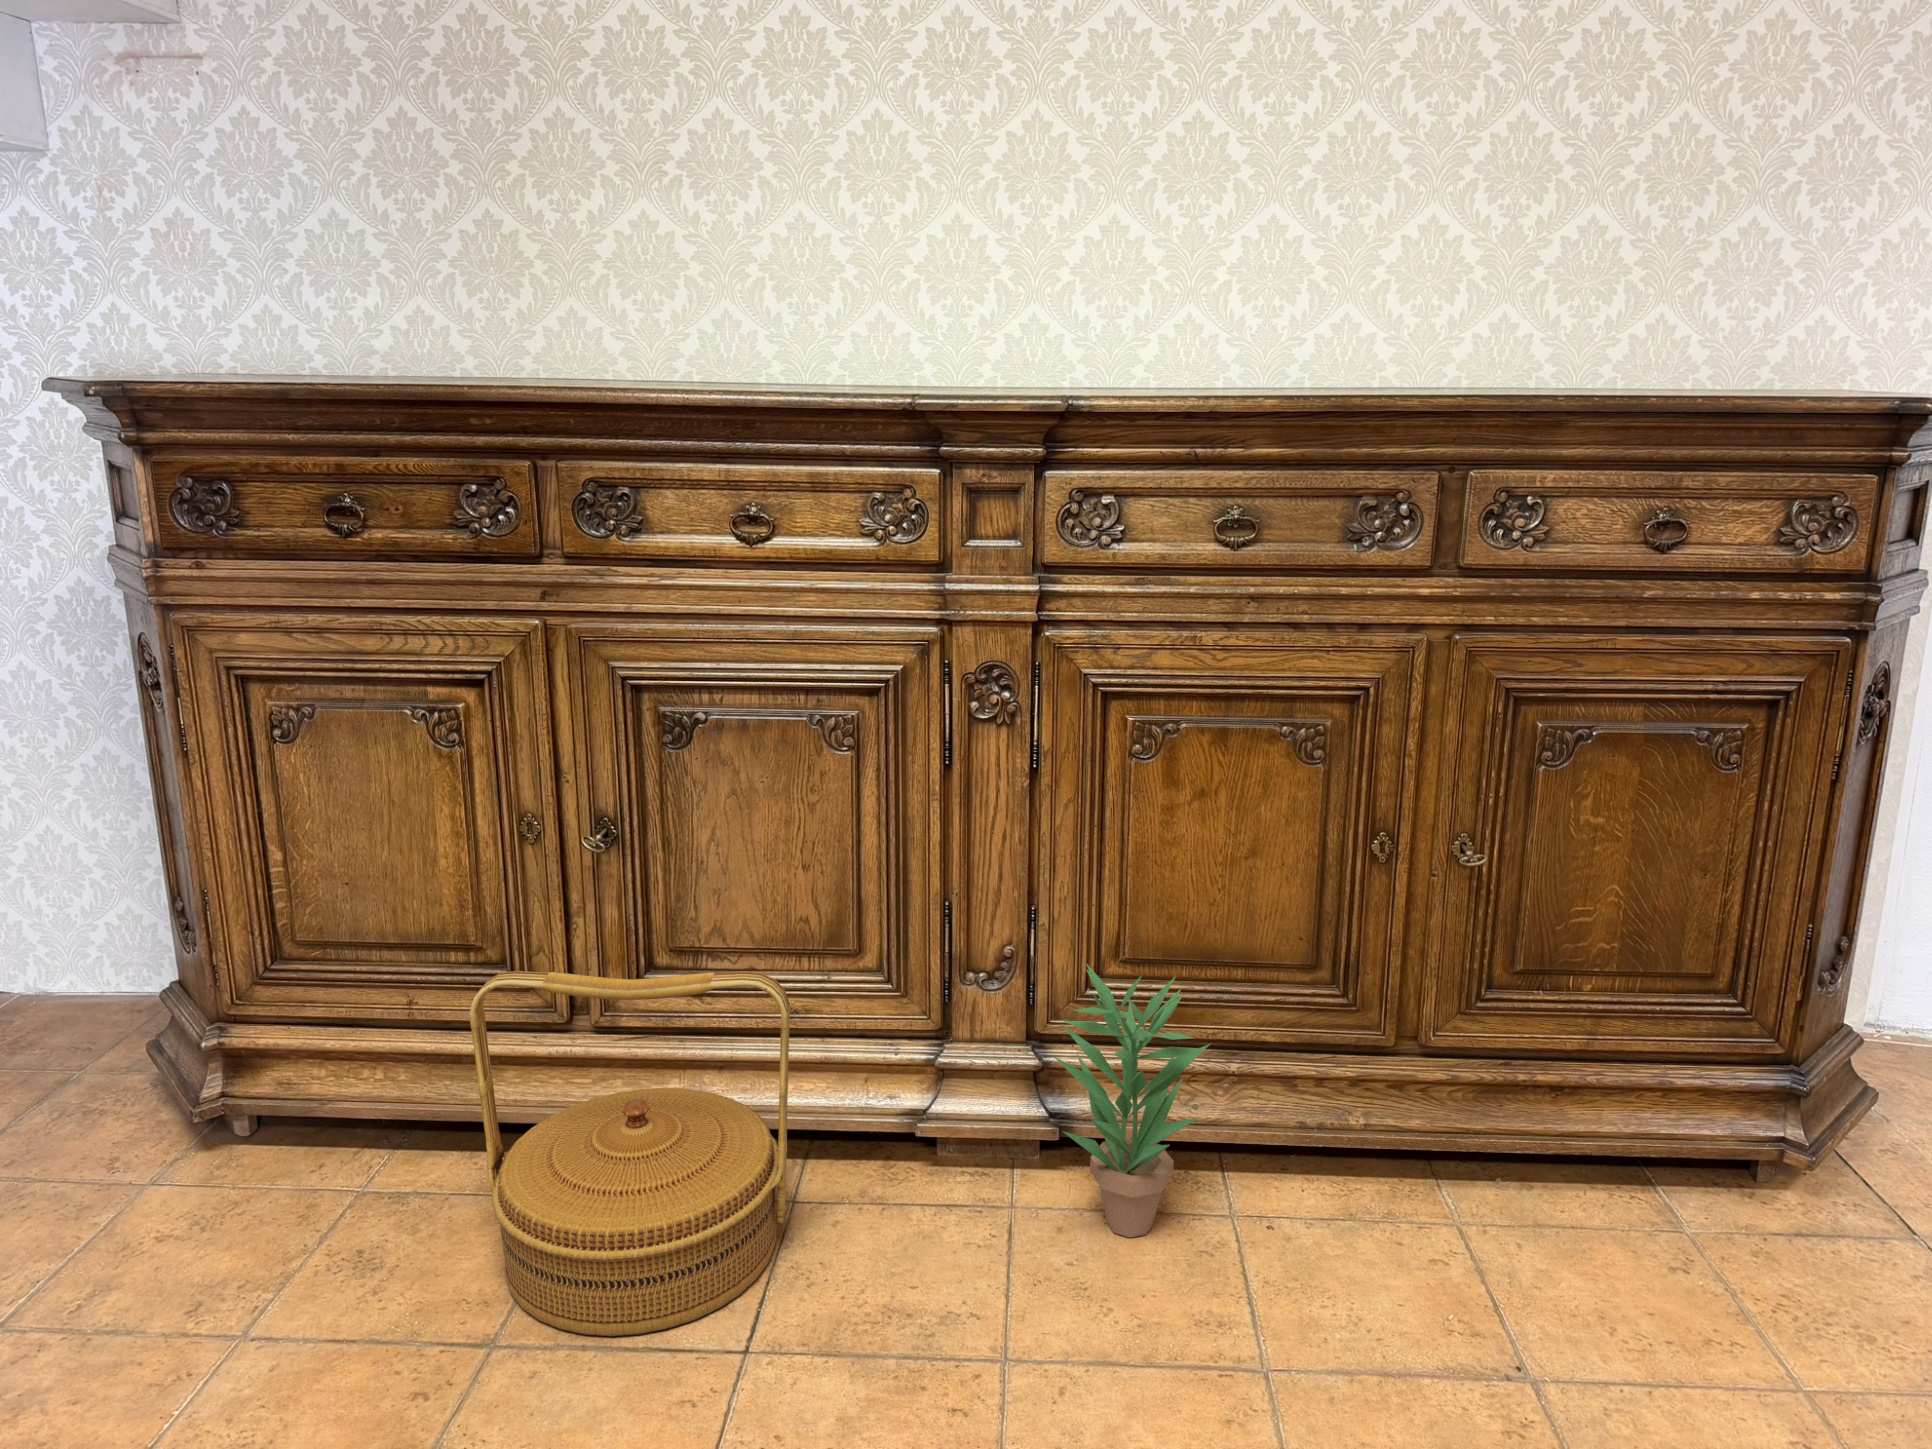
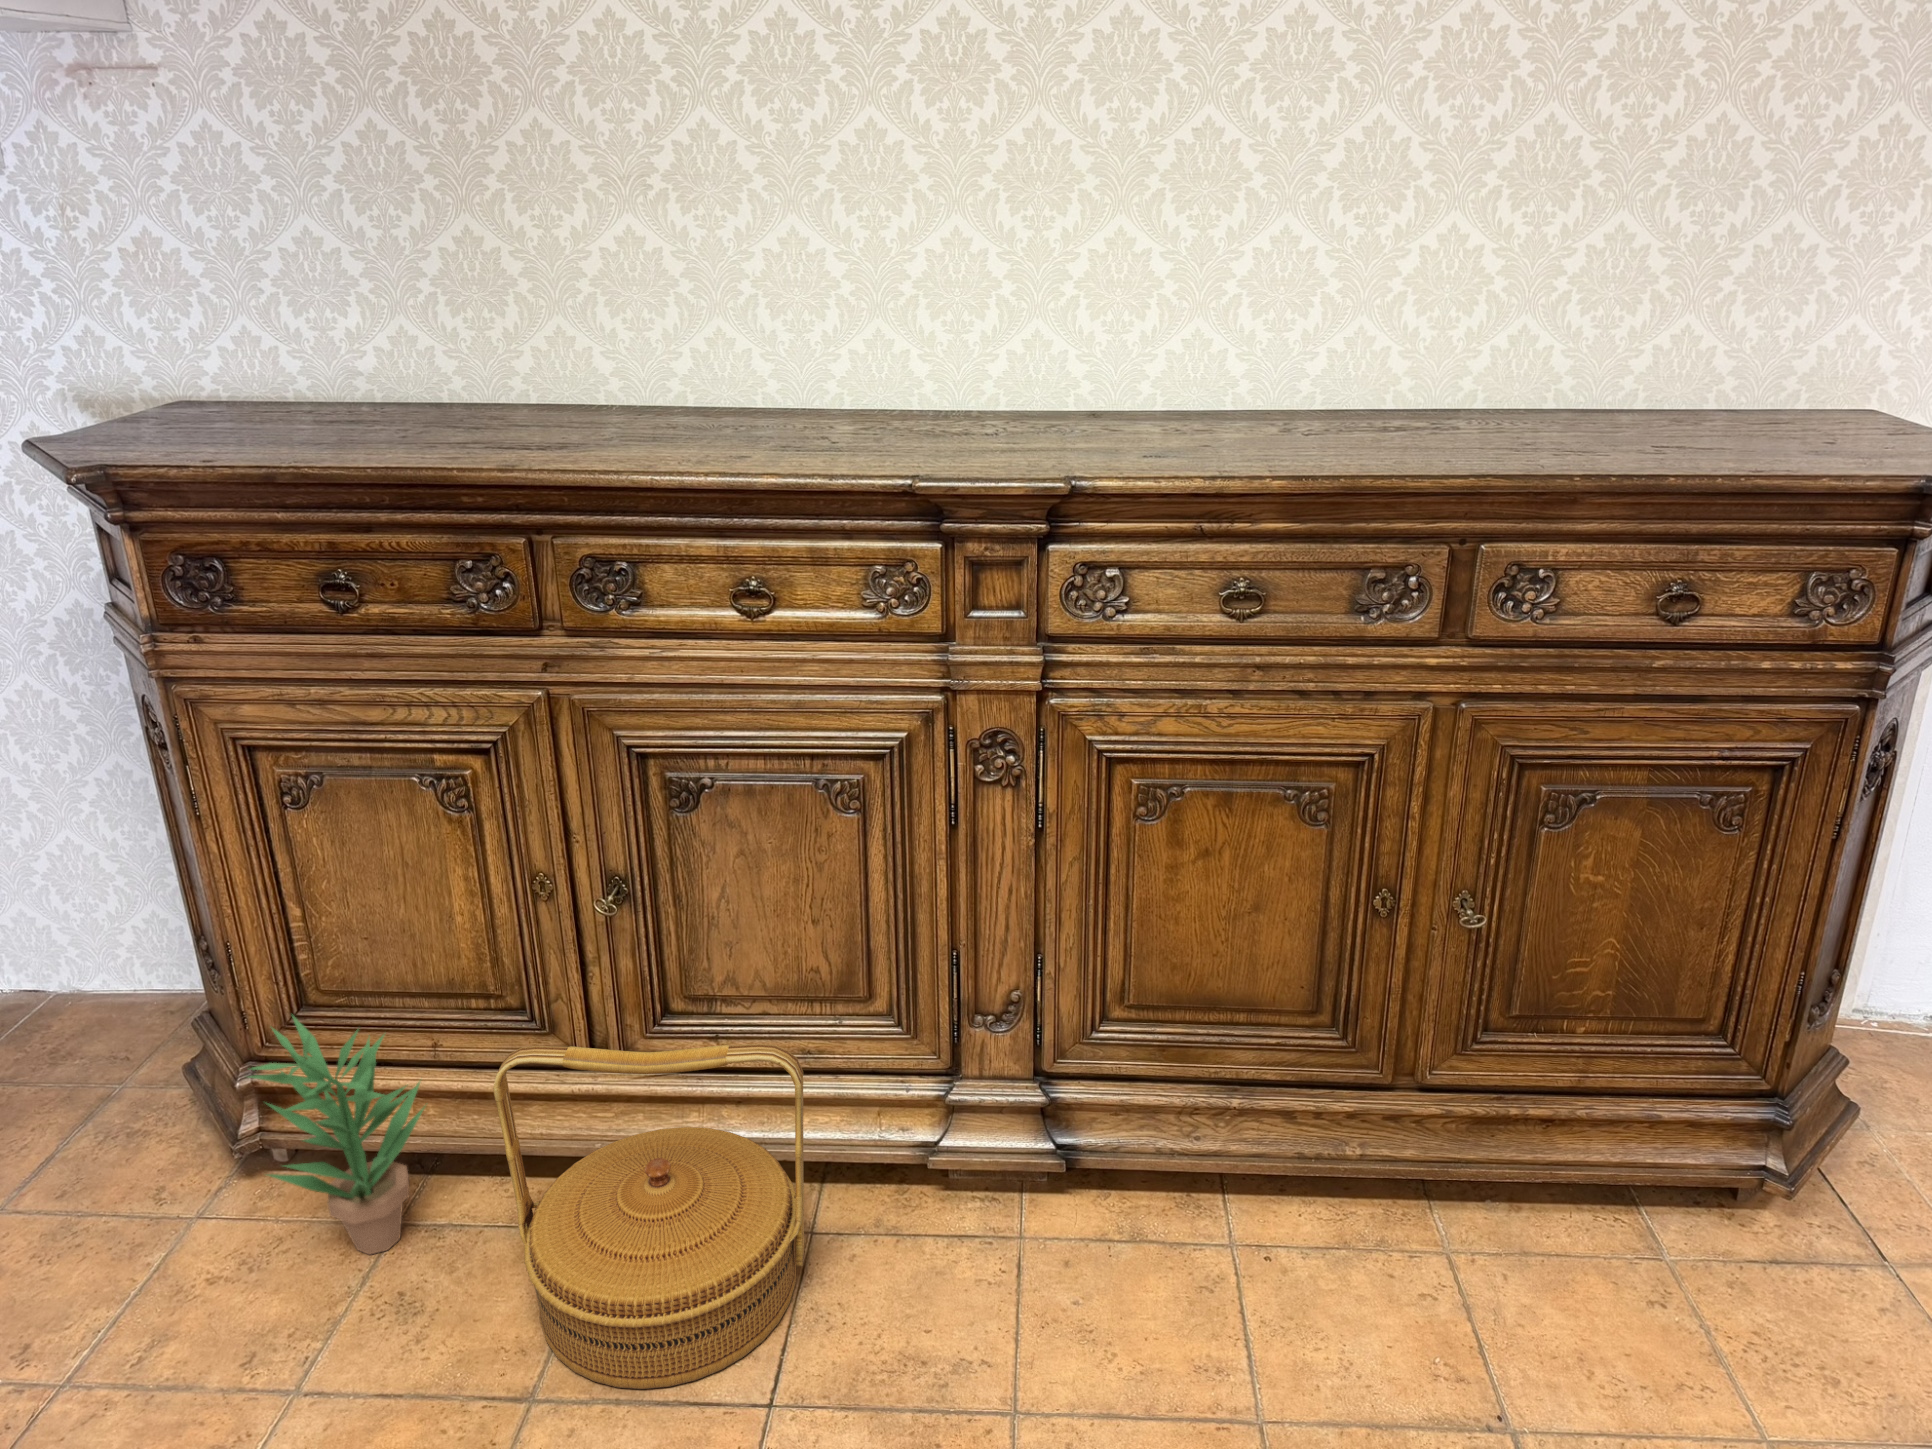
potted plant: present [1054,964,1210,1238] -> present [250,1016,425,1254]

